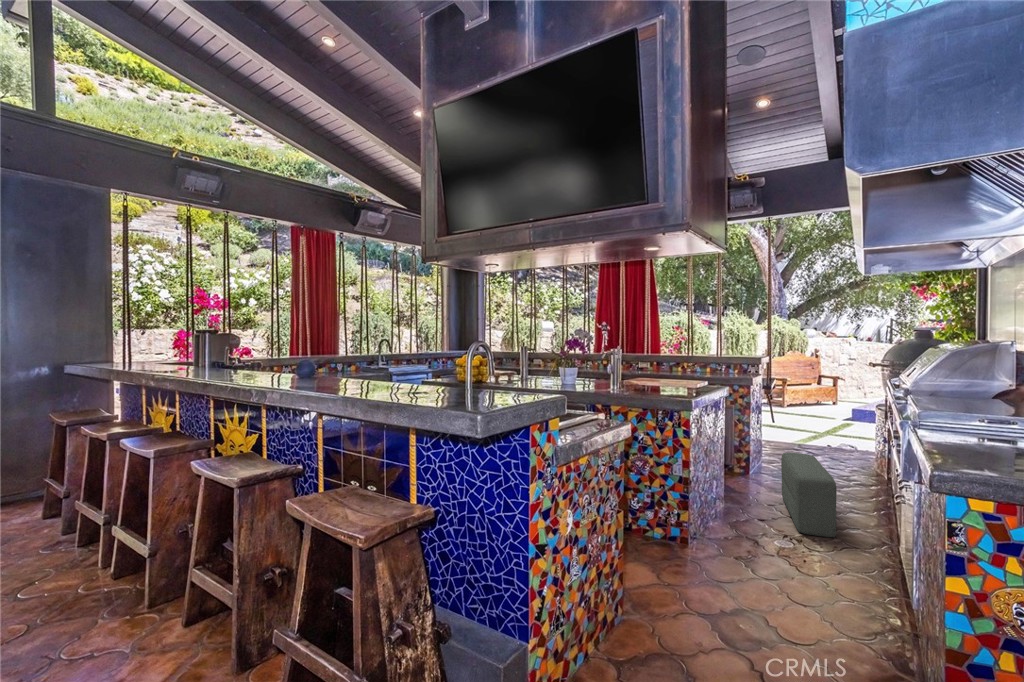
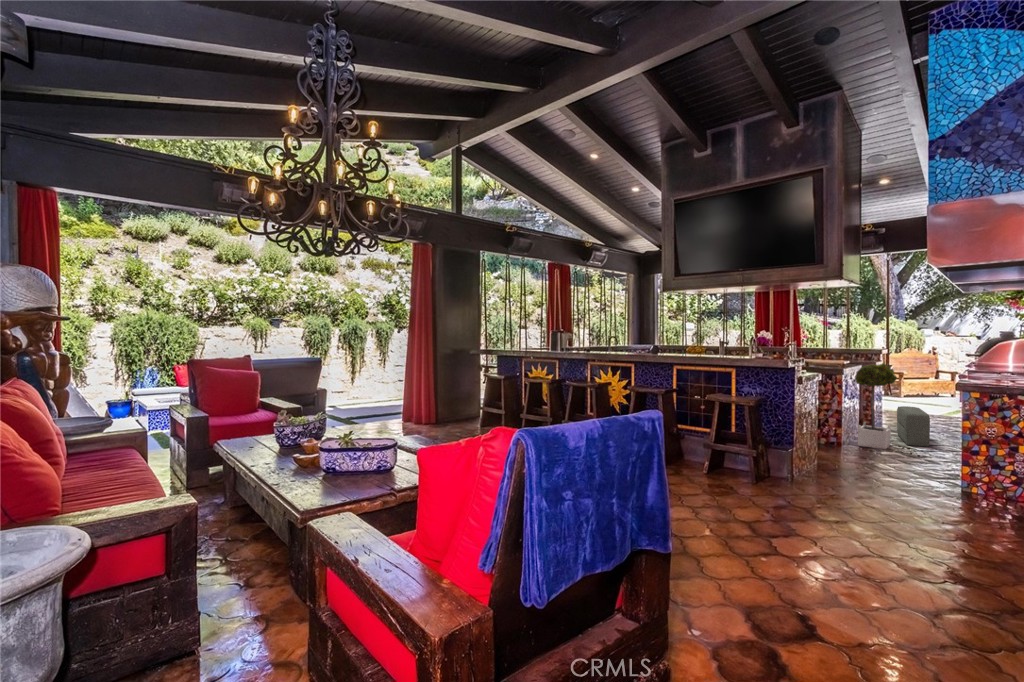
potted tree: none [711,389,783,551] -> present [855,363,897,449]

